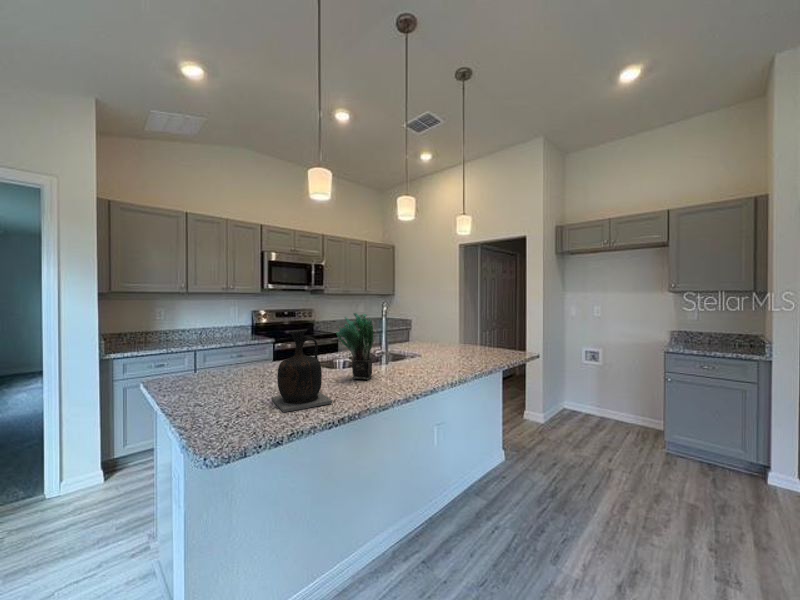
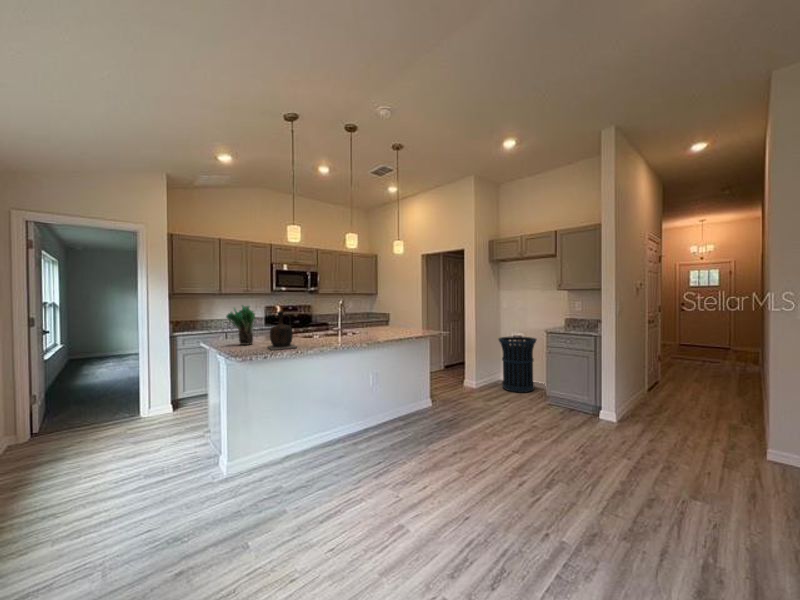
potted plant: present [336,313,374,379] -> present [226,305,256,345]
trash can: none [575,354,633,433] -> present [499,336,537,392]

